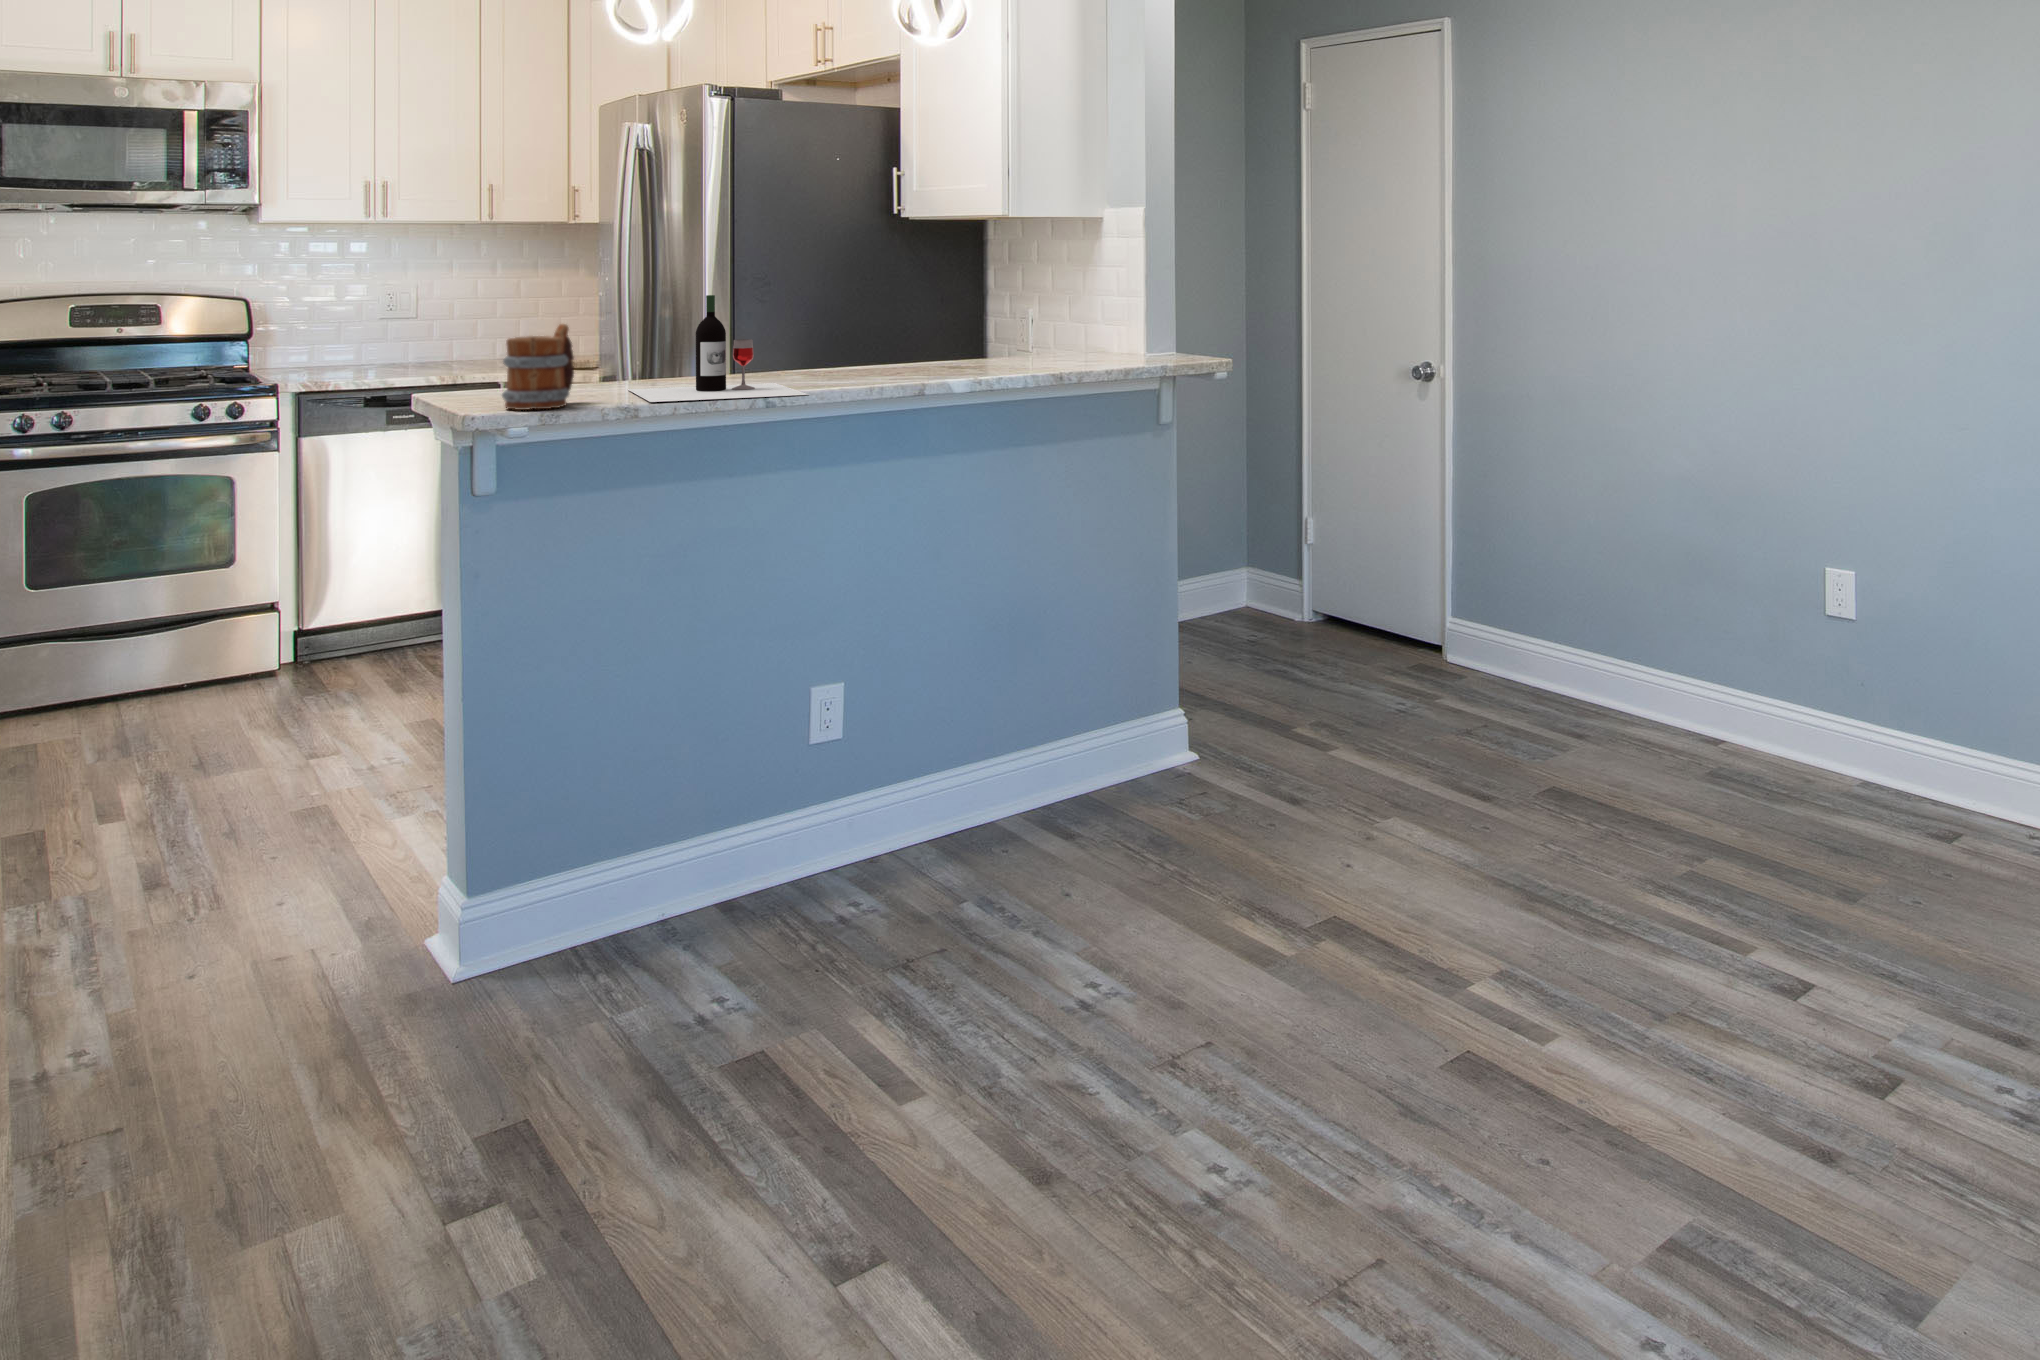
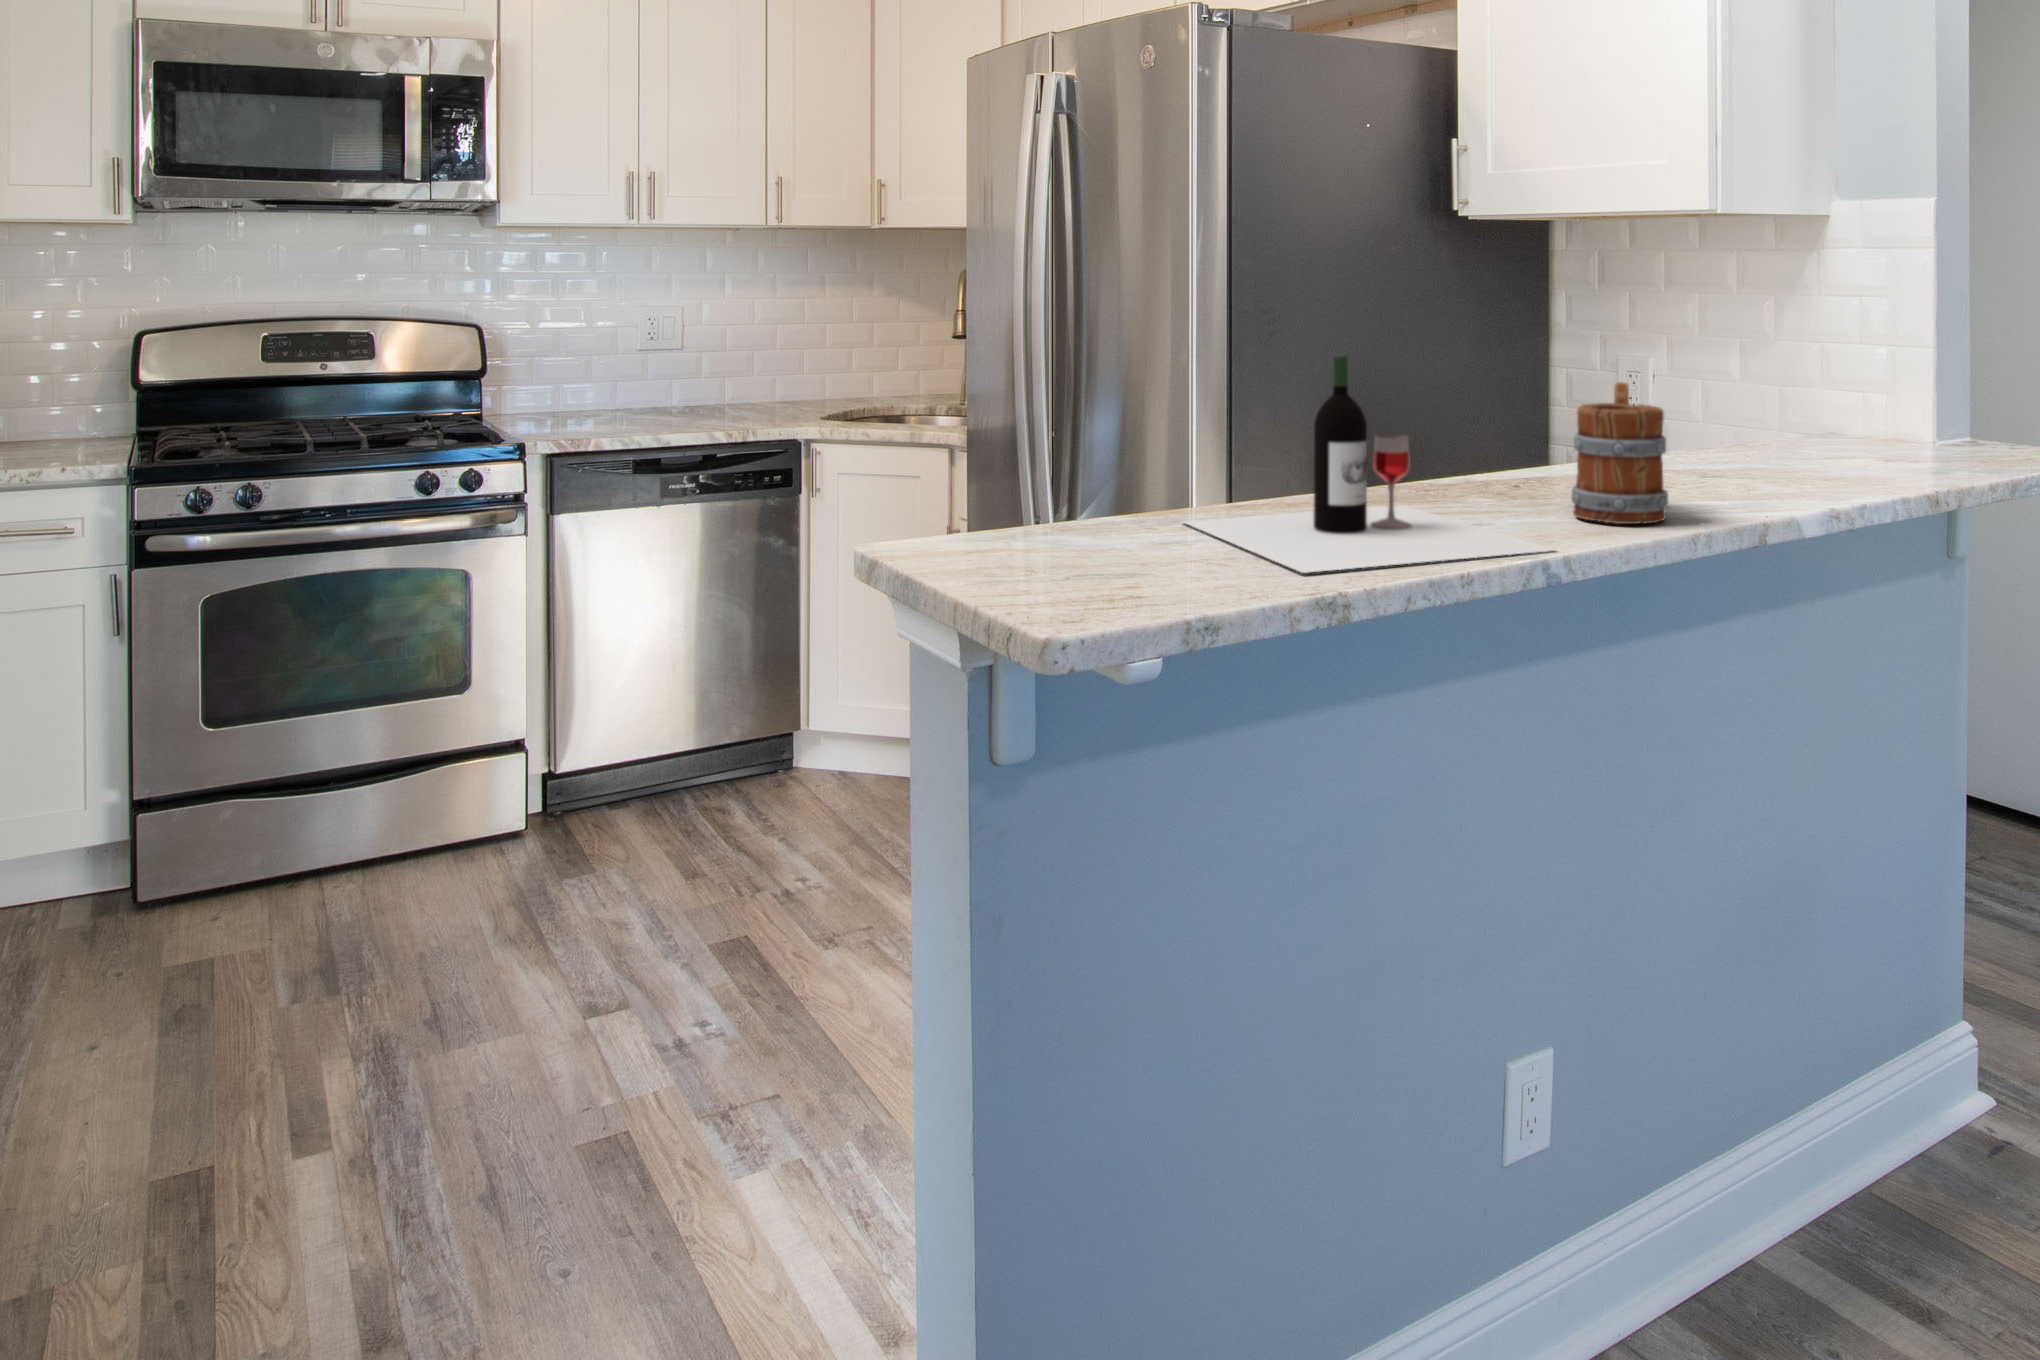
mug: present [502,324,574,410] -> present [1571,382,1668,524]

